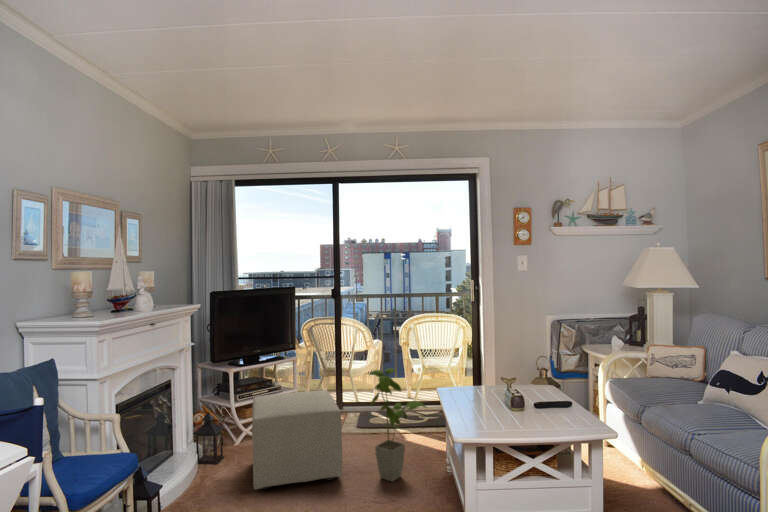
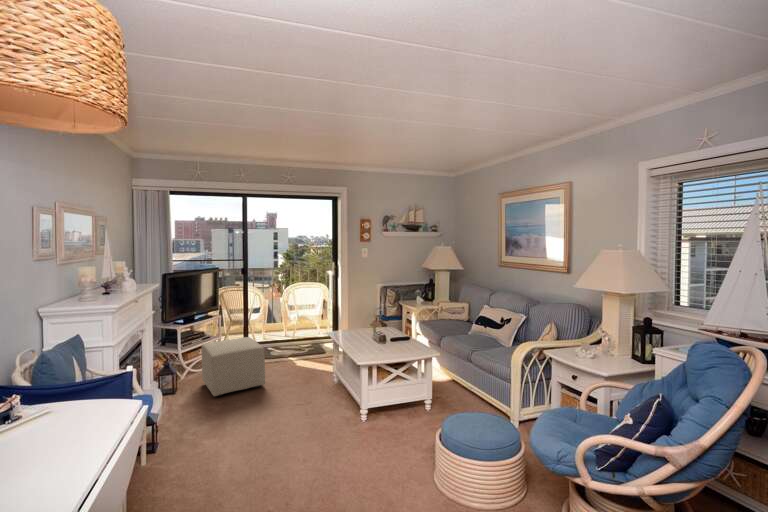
house plant: present [369,368,426,482] -> none [281,321,315,384]

